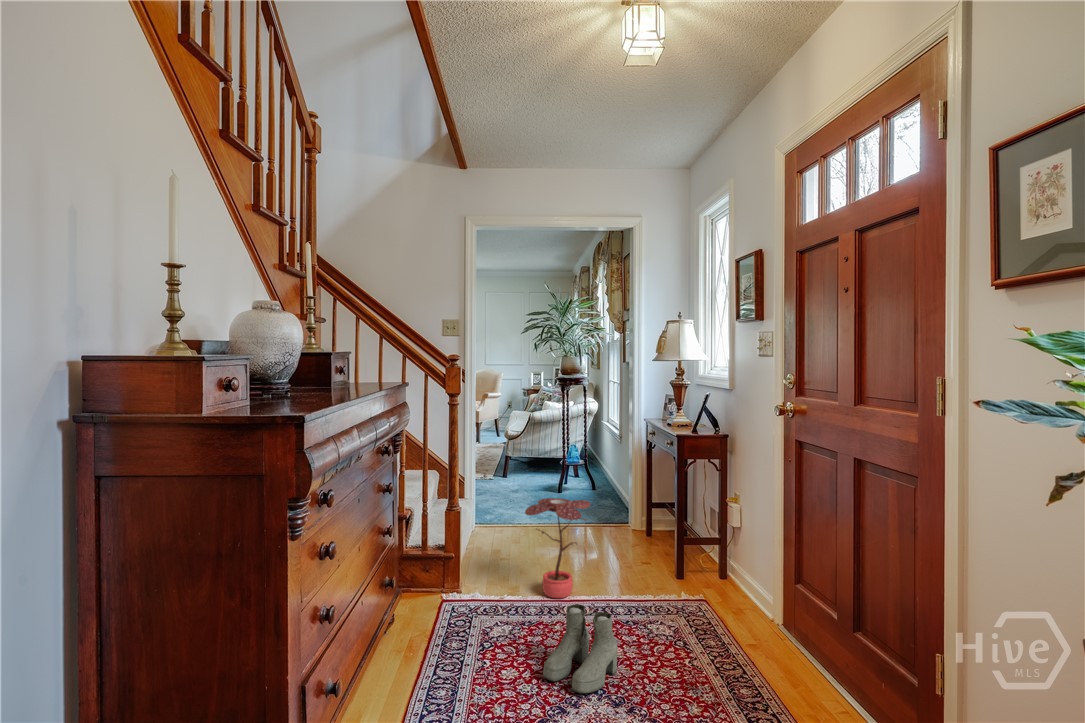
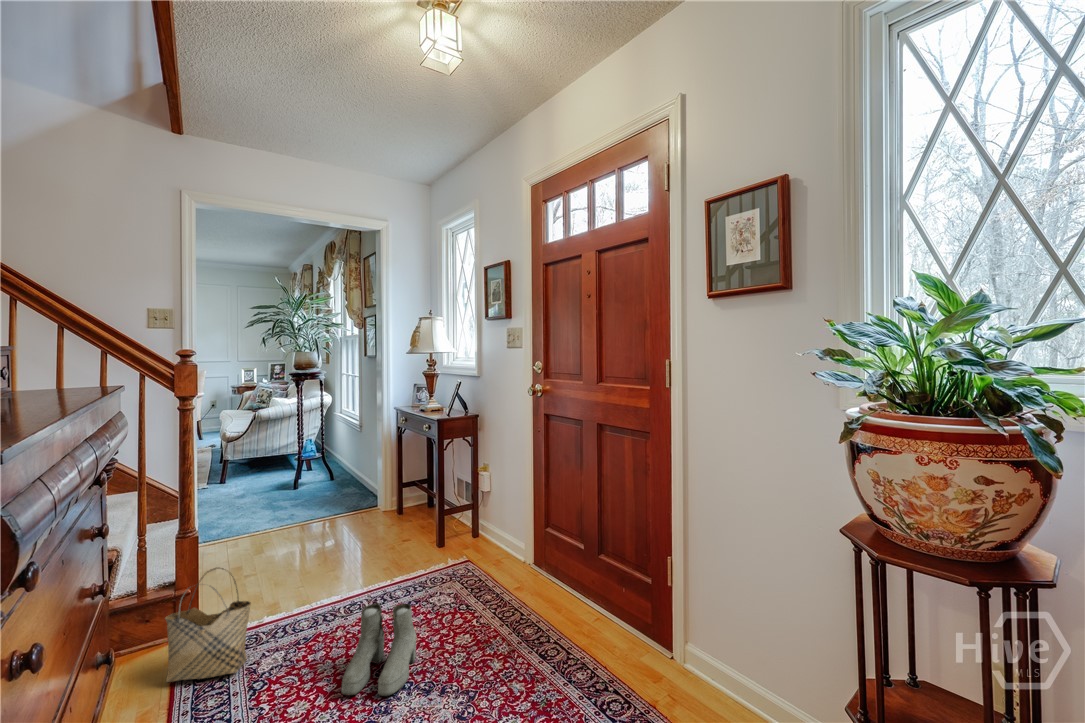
potted plant: present [525,498,591,598] -> none [287,495,360,603]
woven basket: none [429,539,488,631] -> present [165,568,251,682]

